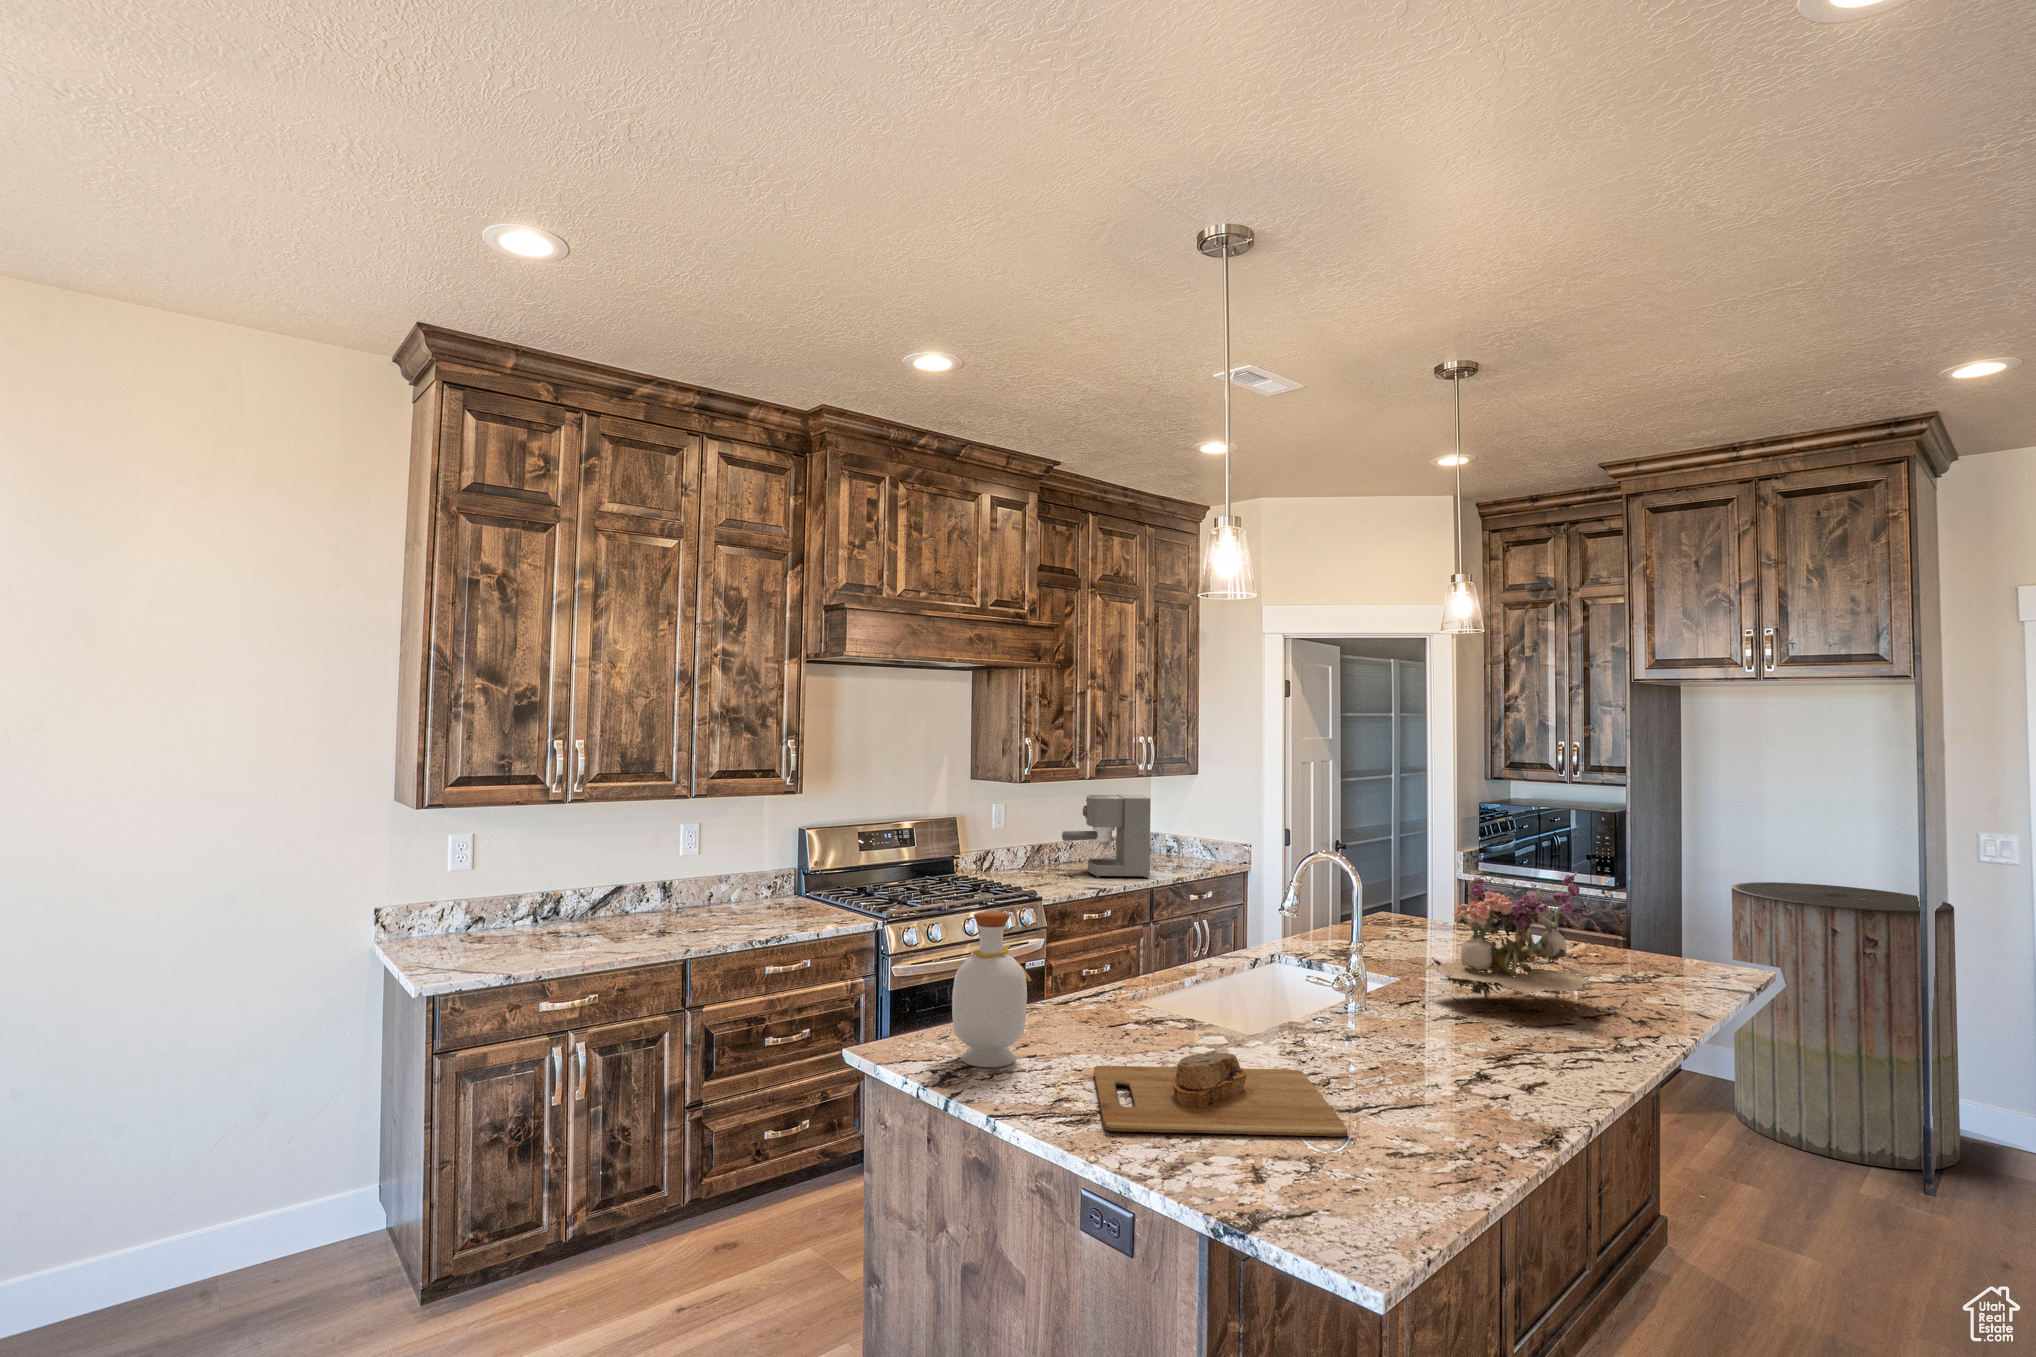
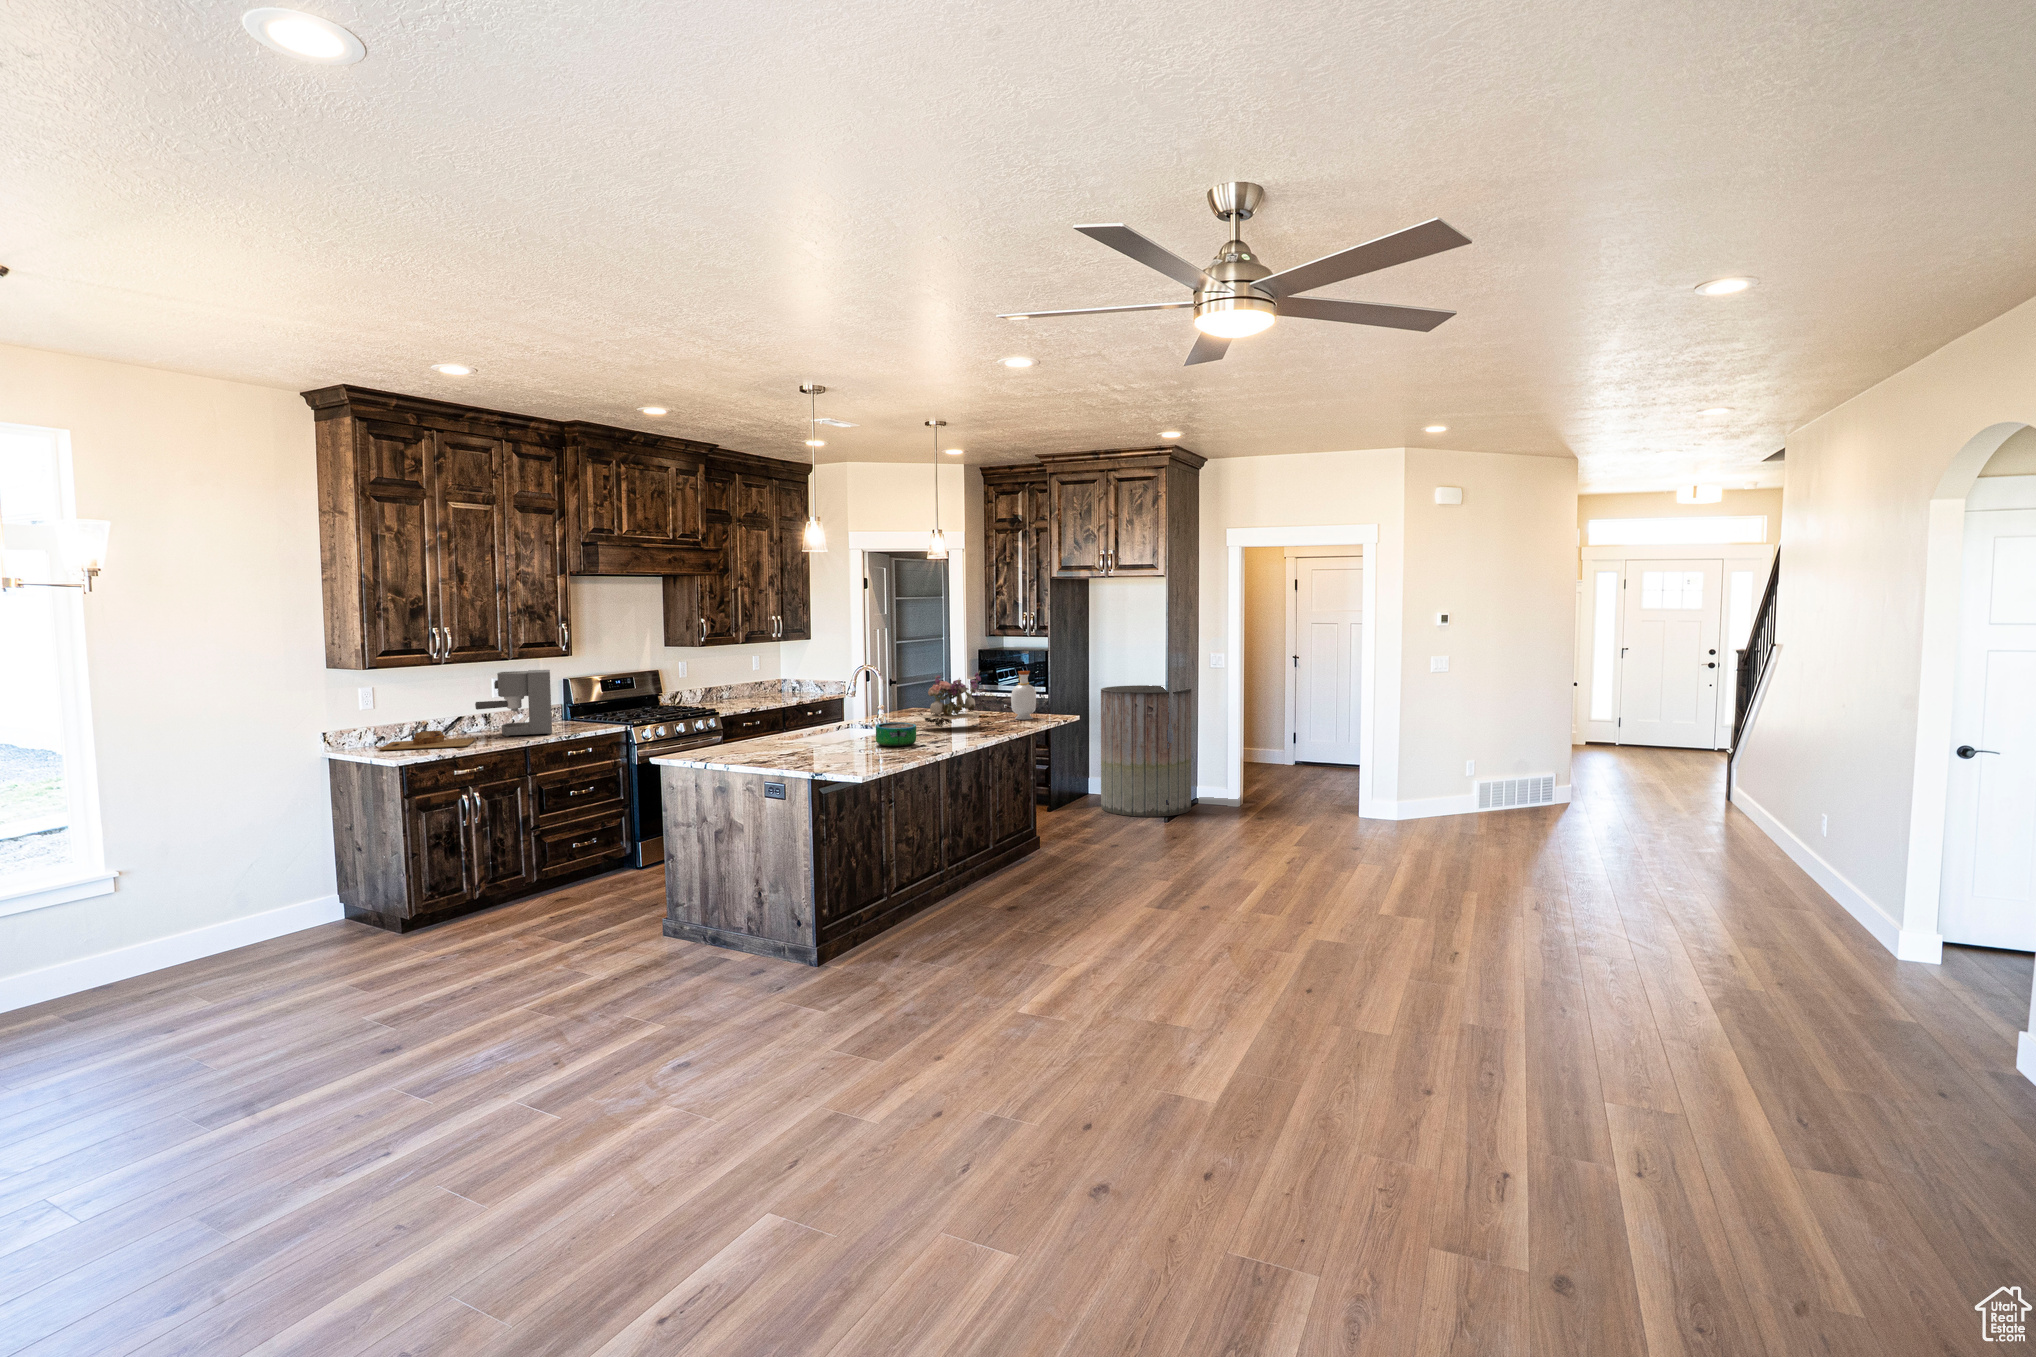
coffee maker: present [1062,794,1151,878] -> present [475,670,552,737]
bottle: present [952,912,1031,1067] -> present [1011,671,1036,720]
decorative bowl: none [1354,1009,1466,1091] -> present [876,722,916,747]
cutting board: present [1094,1053,1348,1136] -> present [380,731,475,751]

